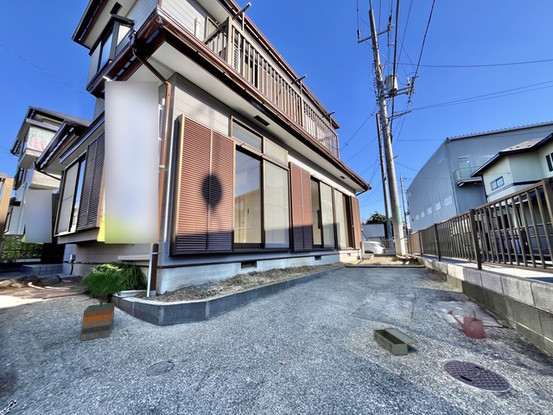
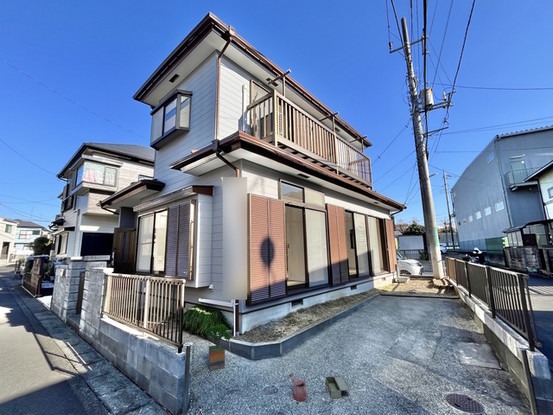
watering can: present [447,309,495,338] -> present [289,373,308,401]
toolbox: present [373,328,419,355] -> present [325,376,350,398]

